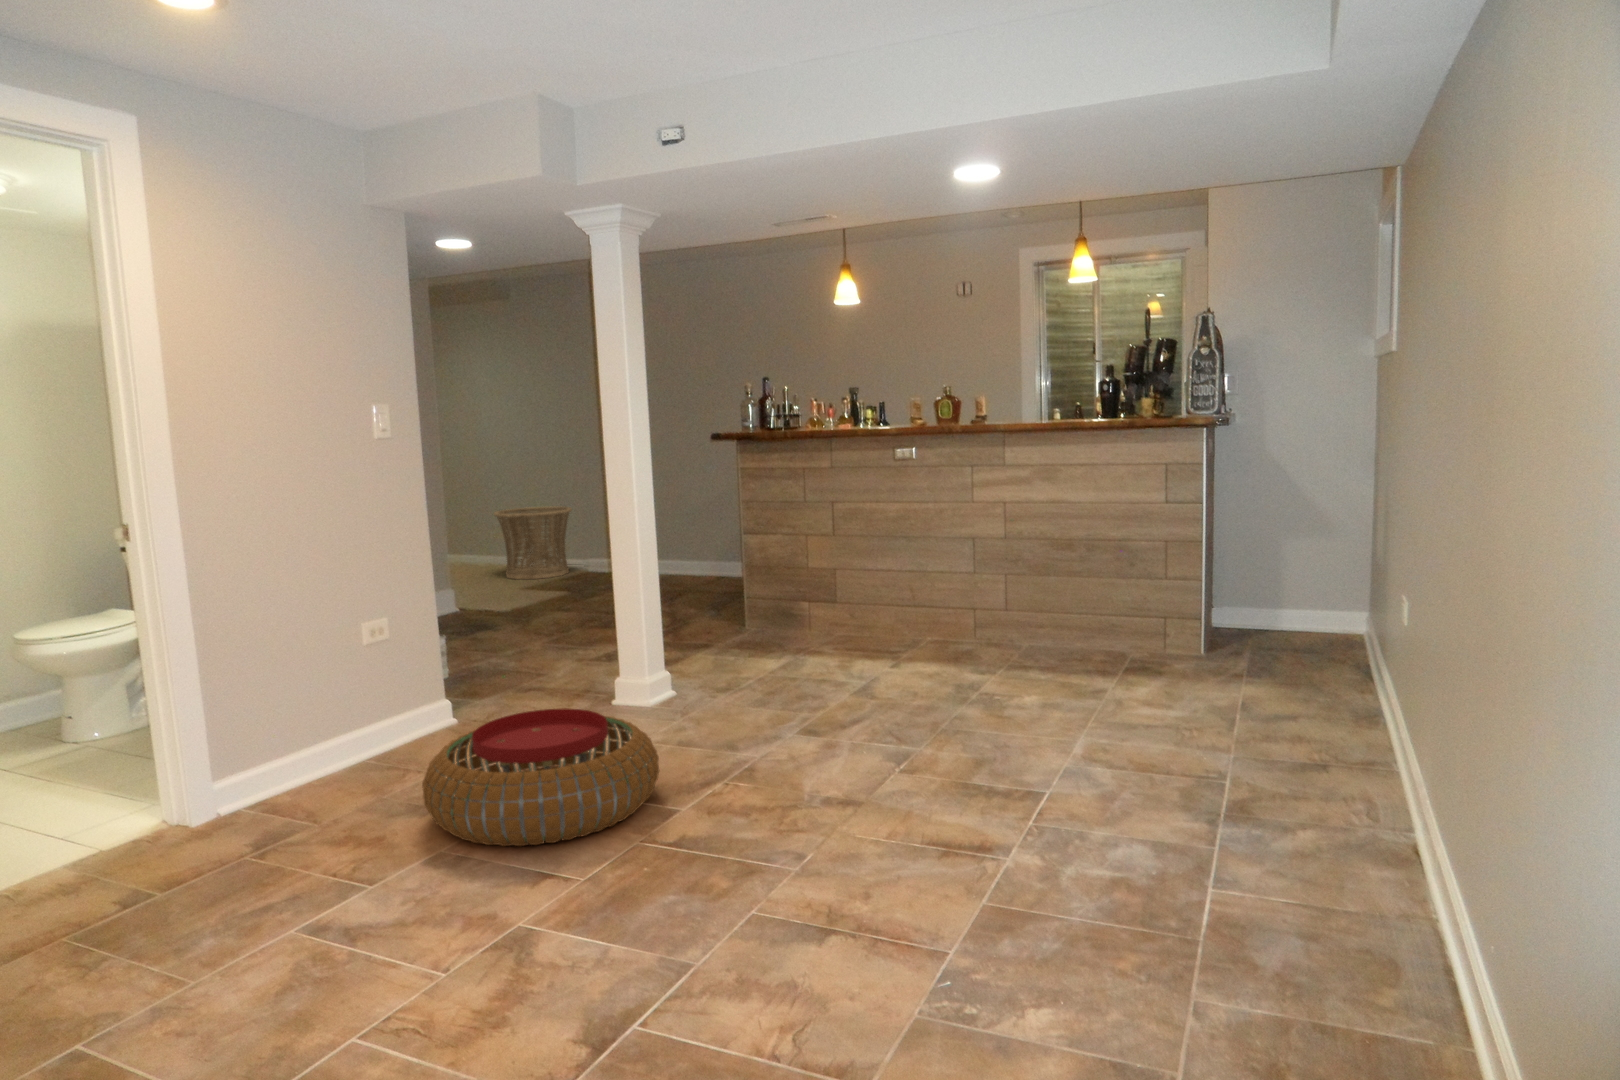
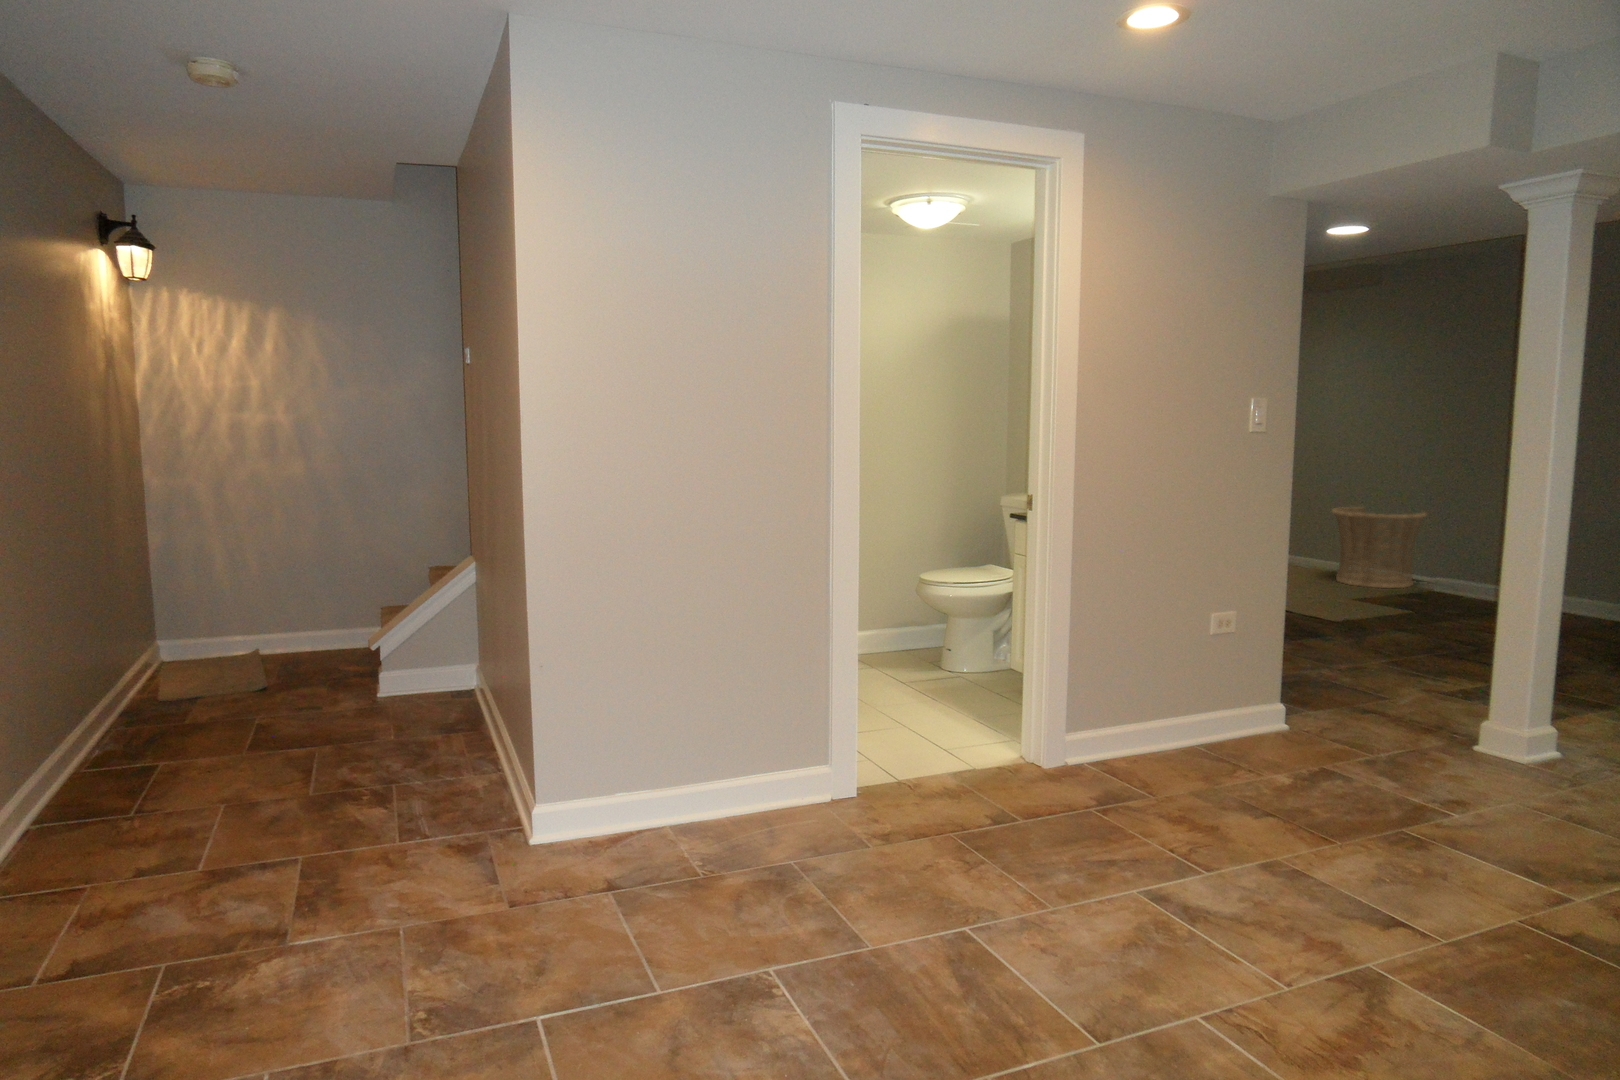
pouf: present [422,708,659,846] -> none [1261,738,1552,895]

